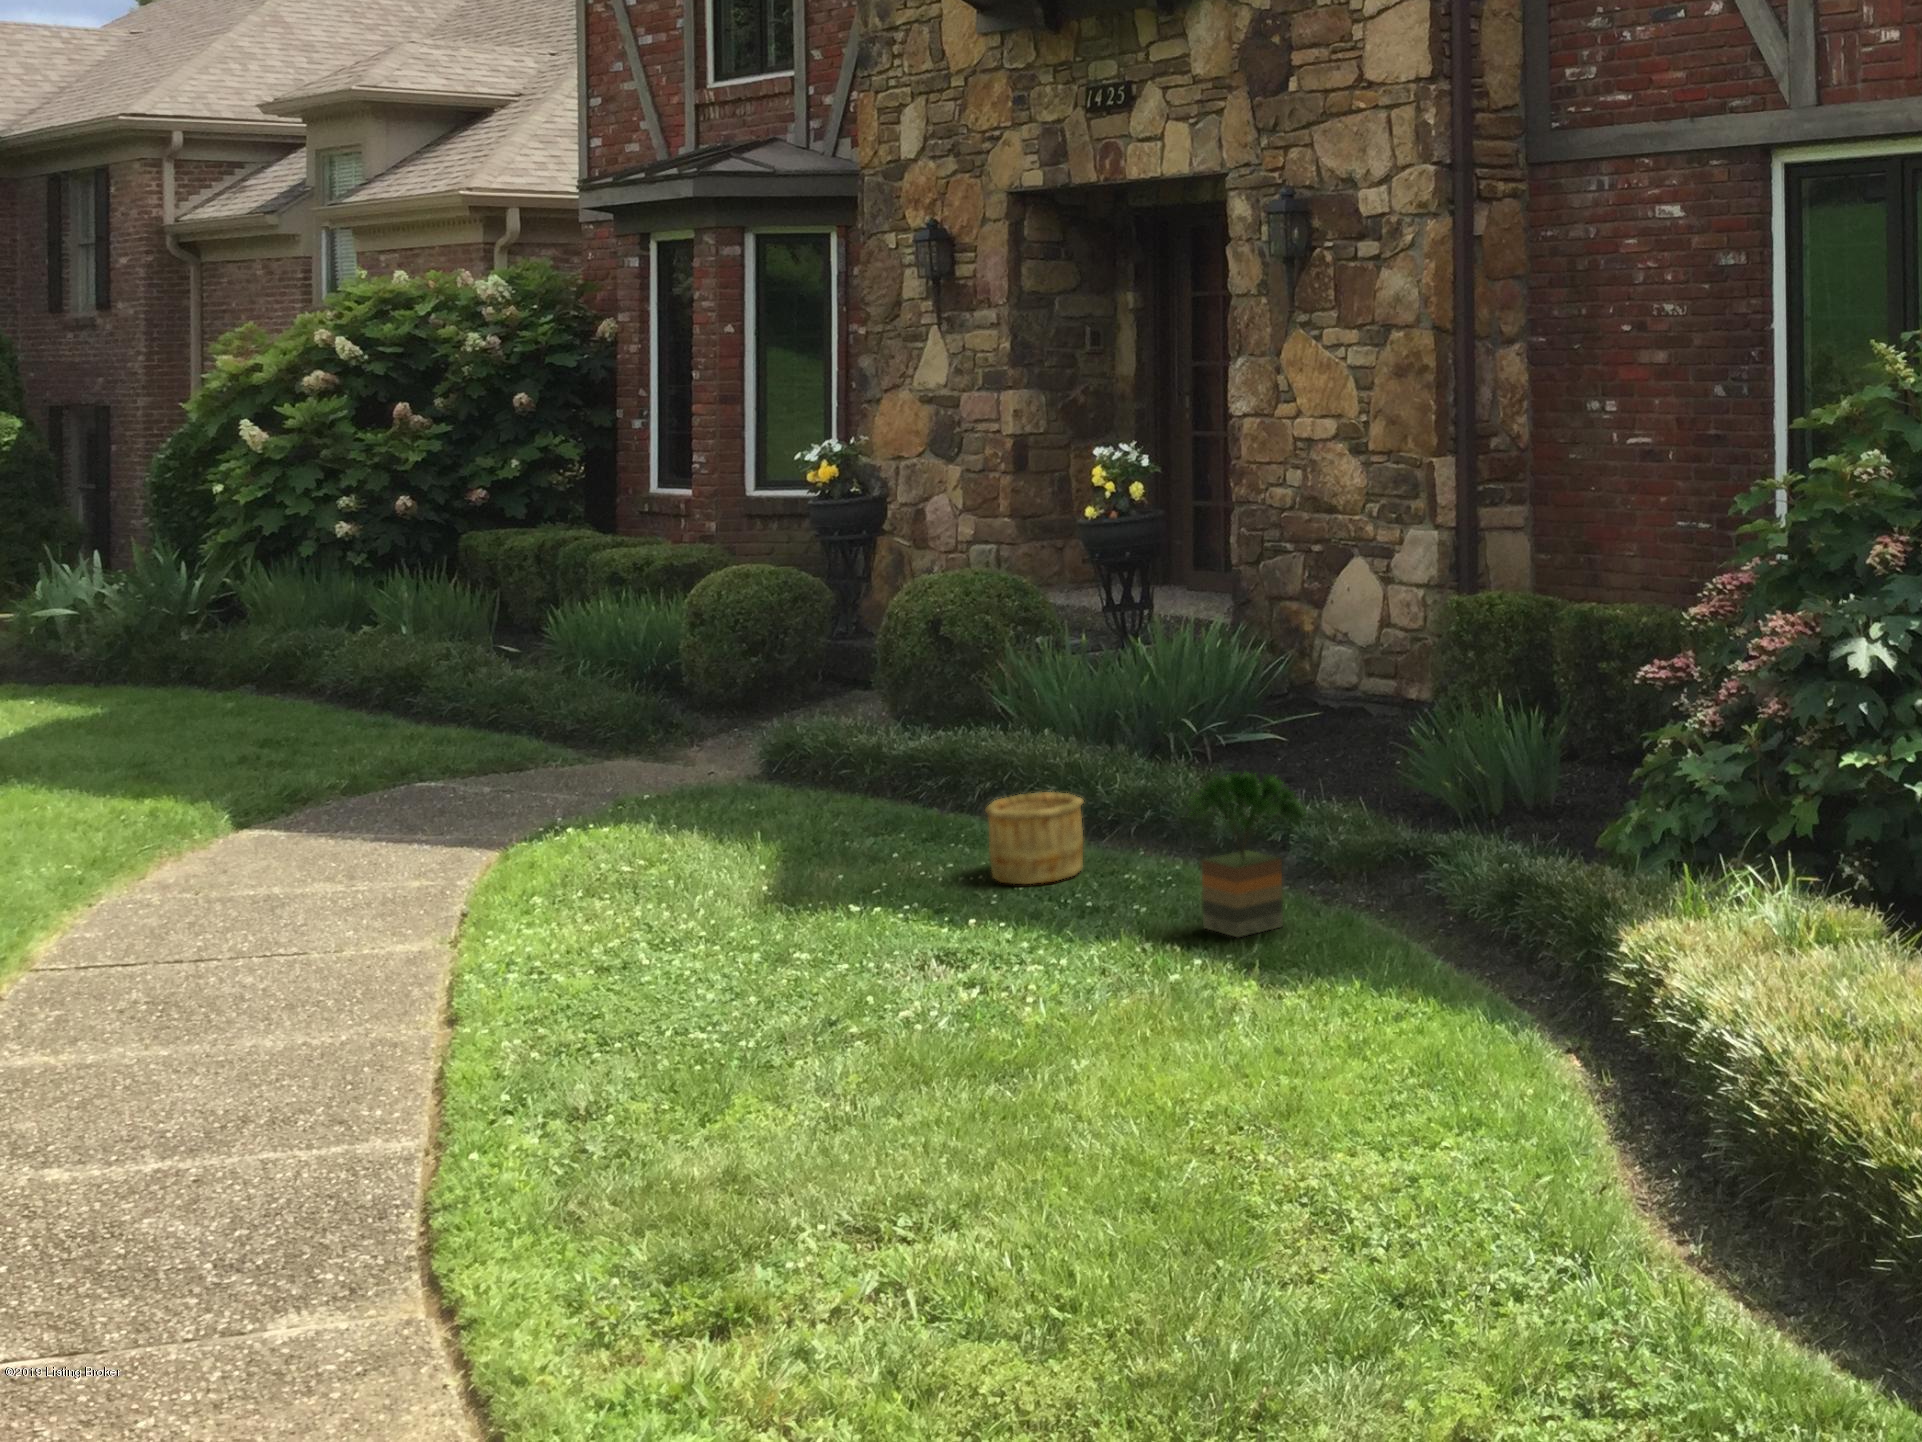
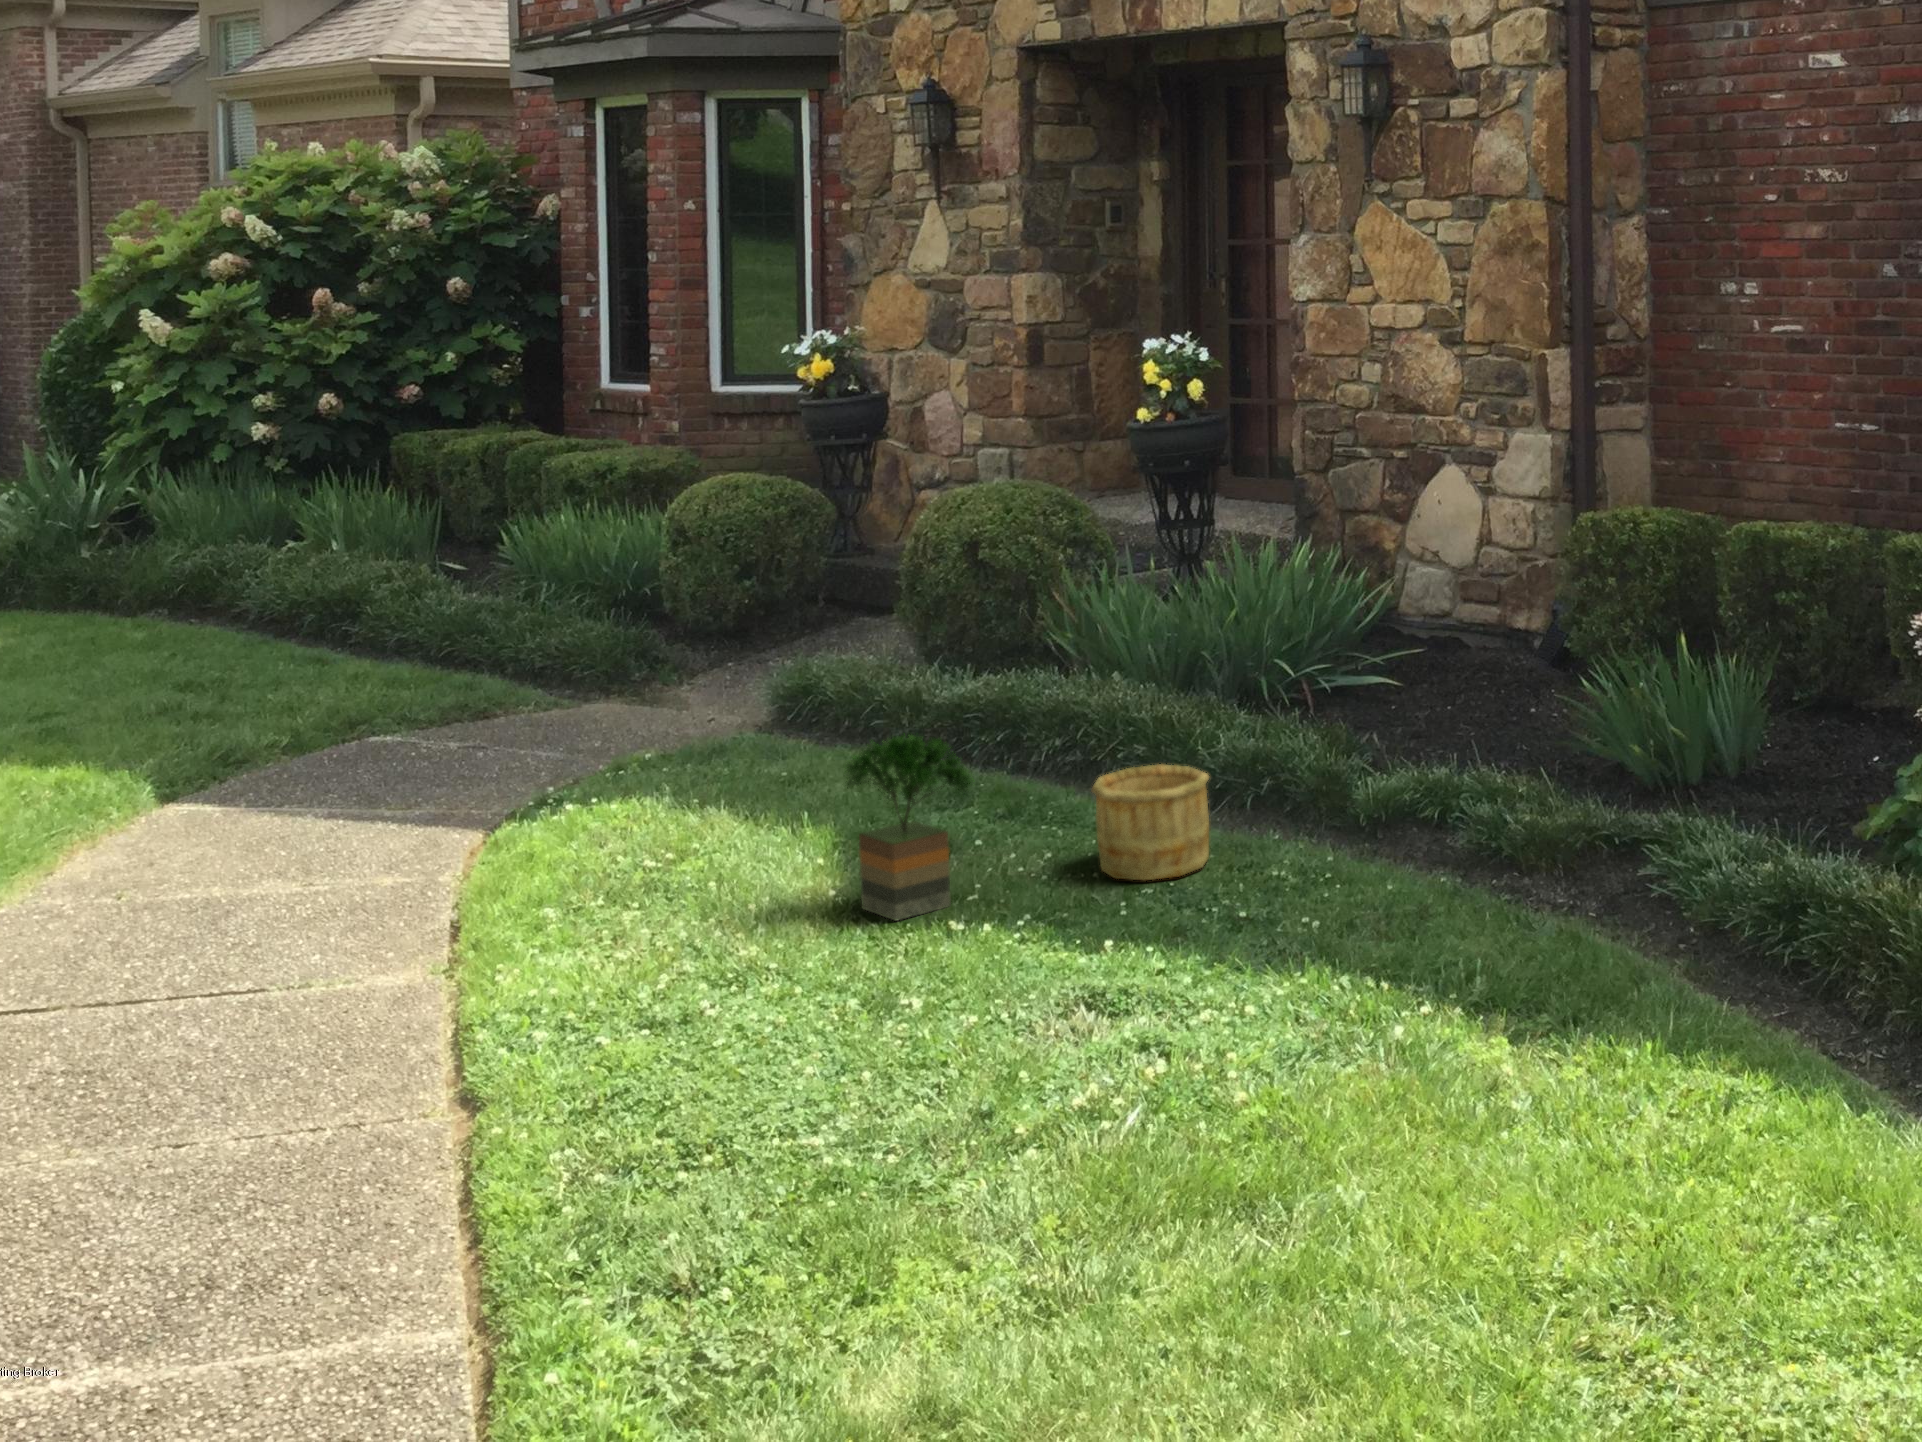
potted tree: present [1189,772,1304,937] -> present [845,735,974,921]

